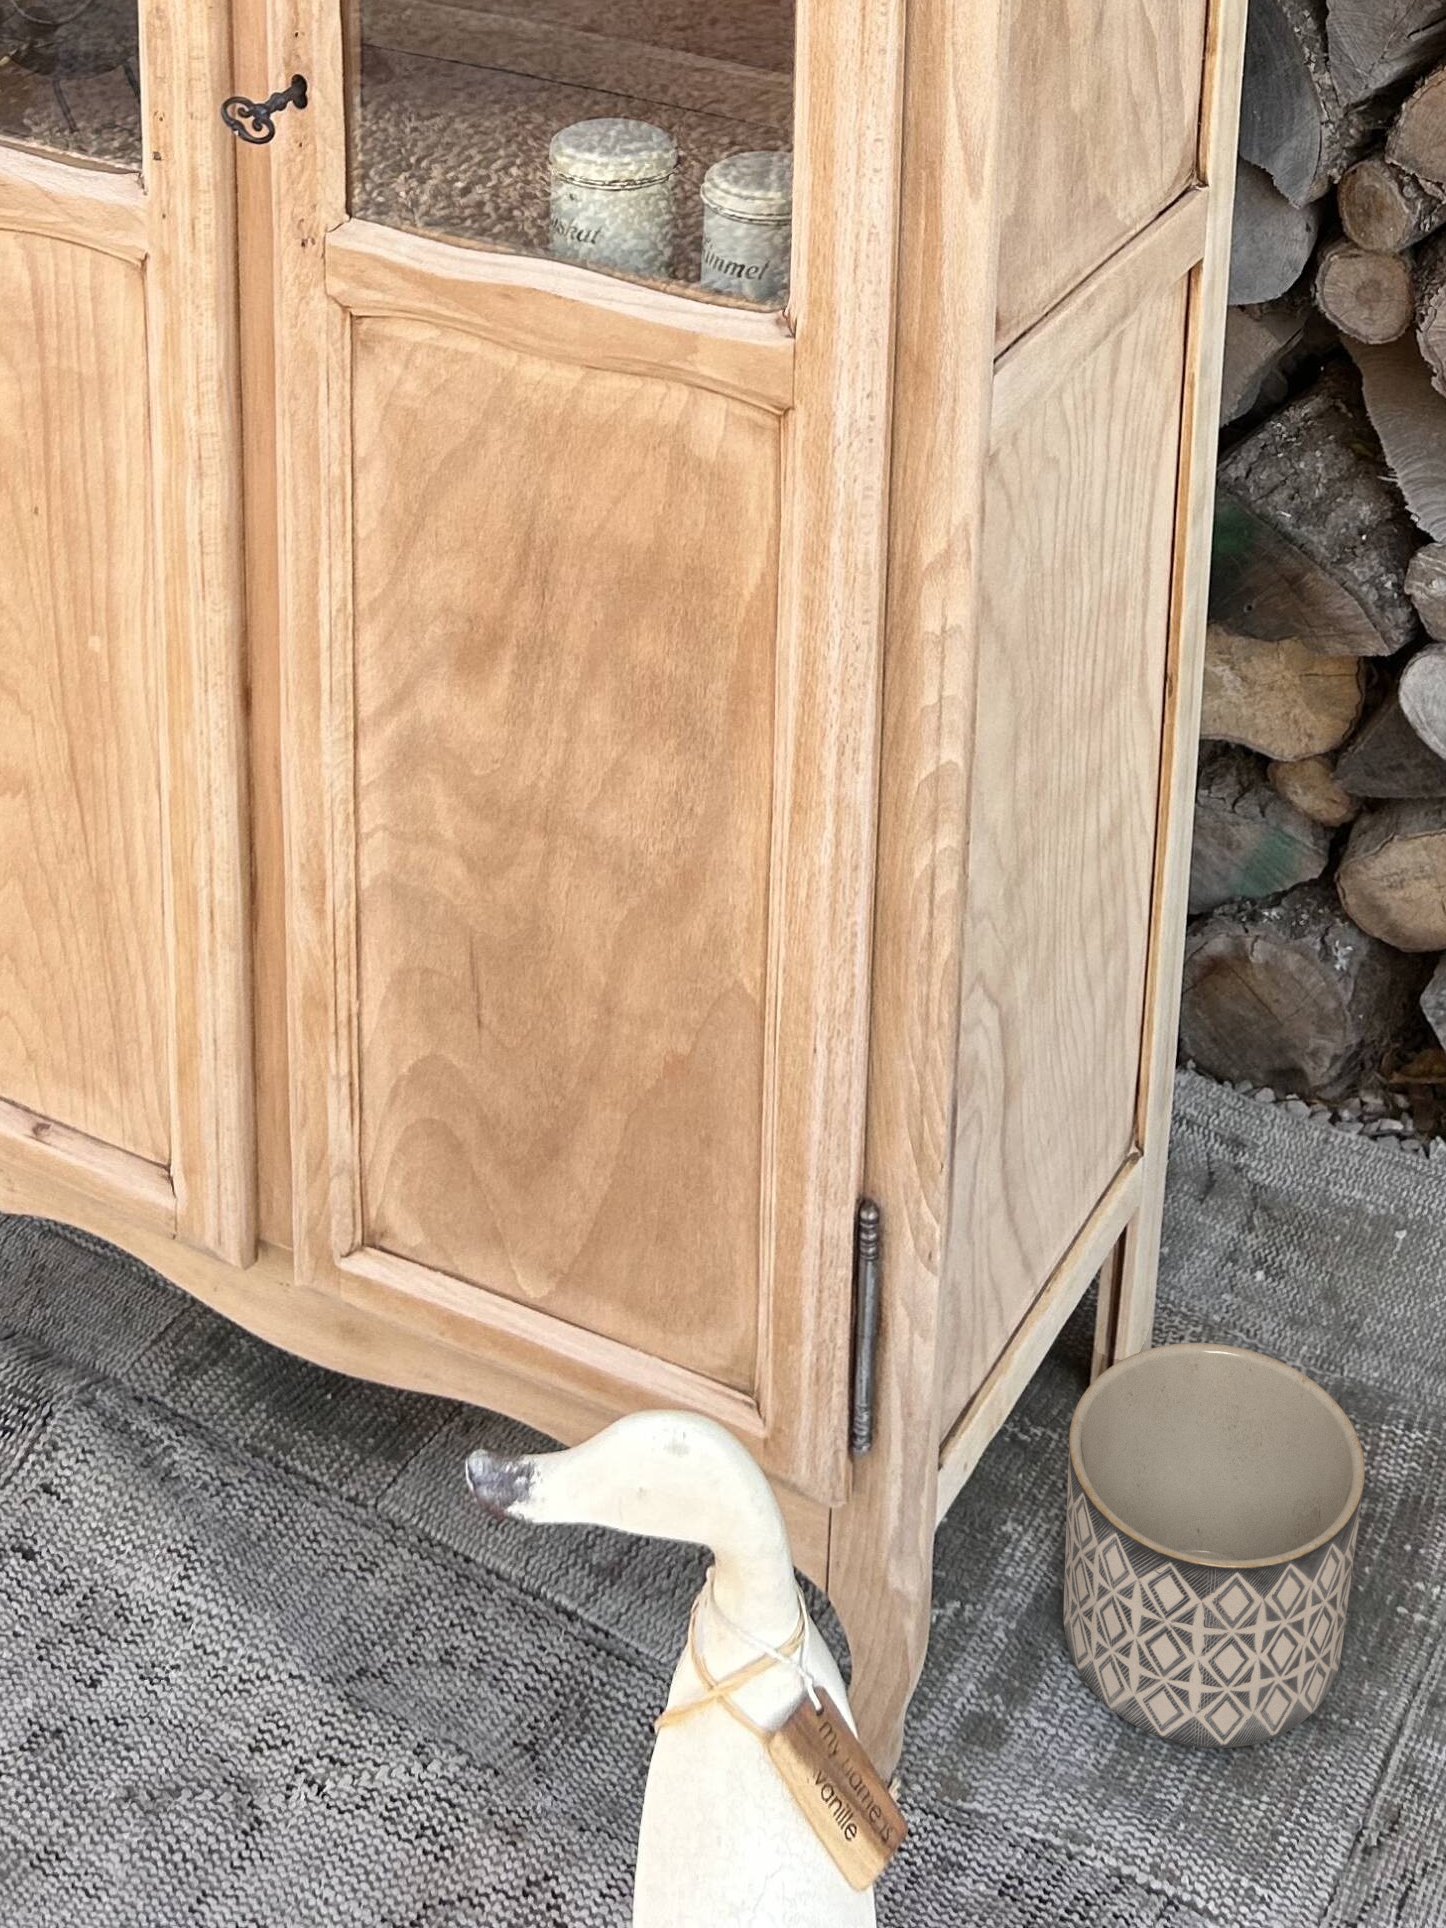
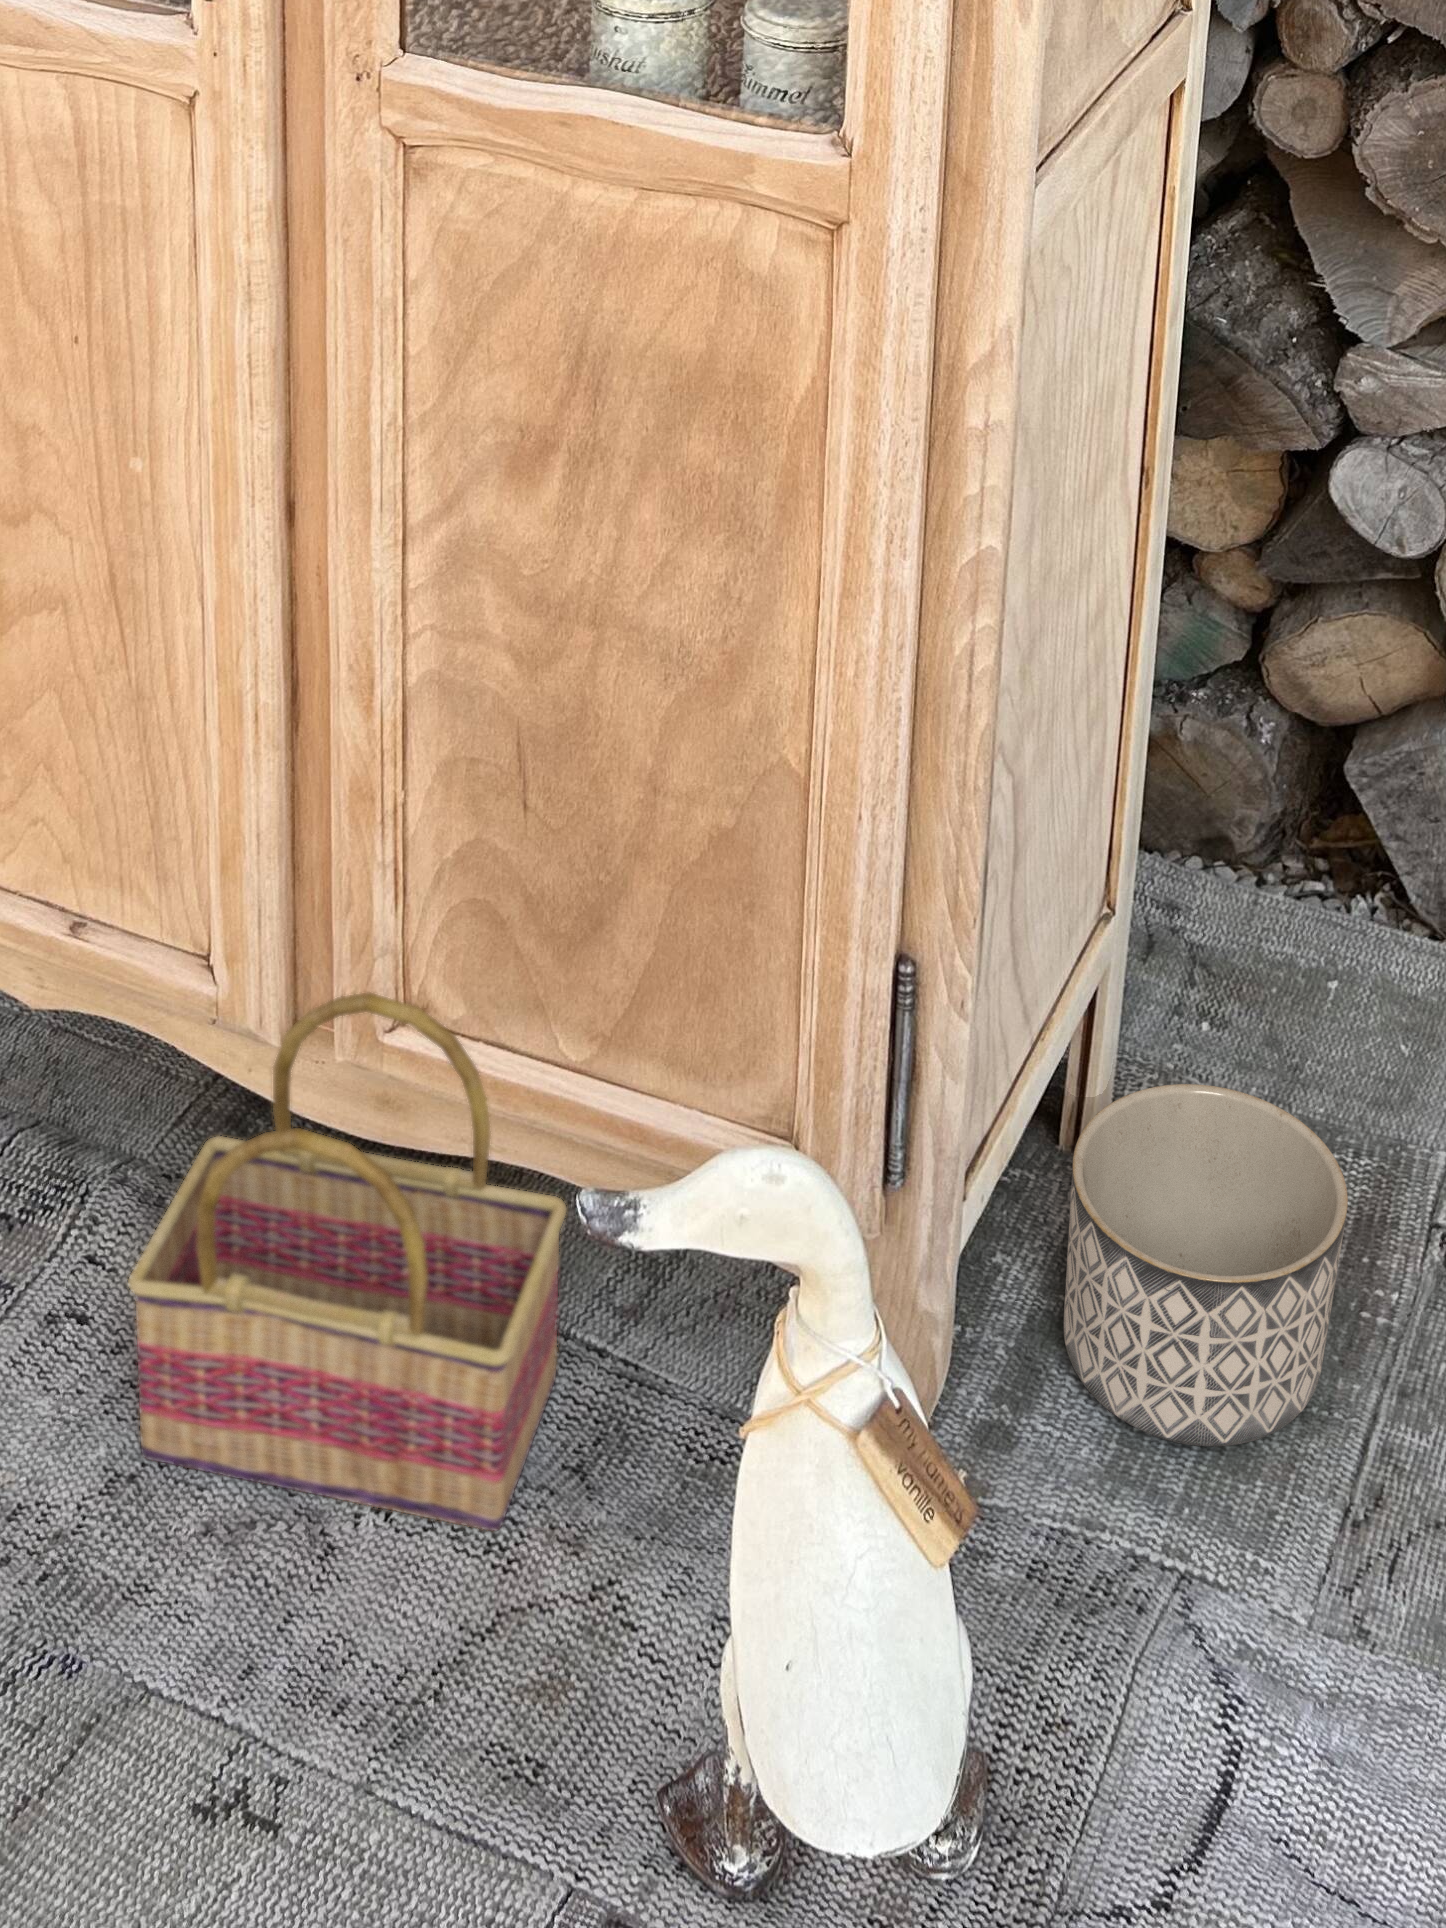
basket: none [52,1210,525,1804] -> present [128,993,566,1531]

